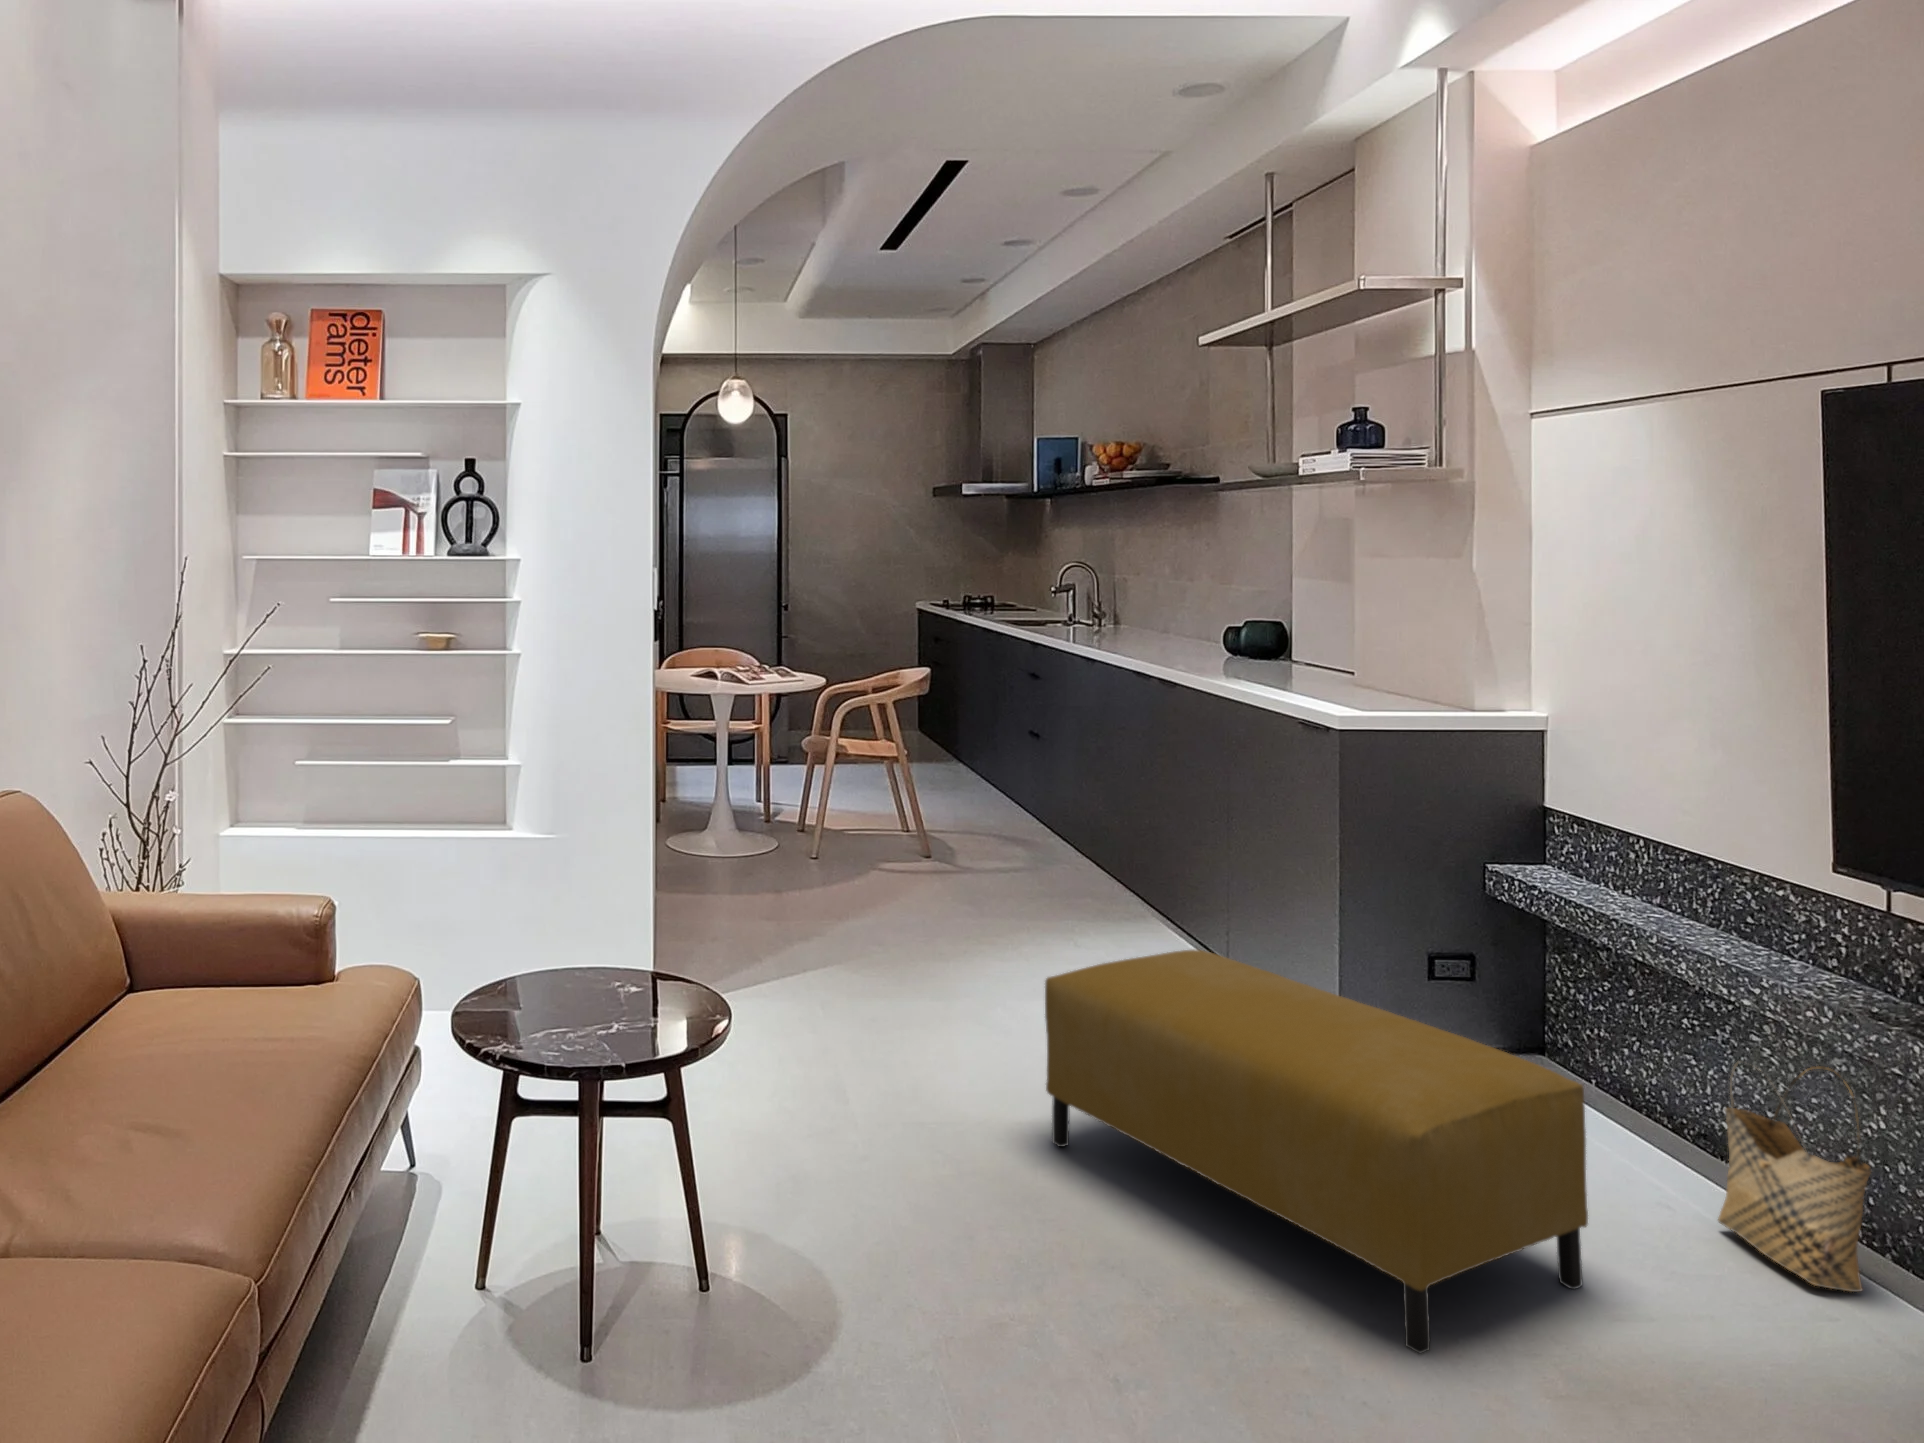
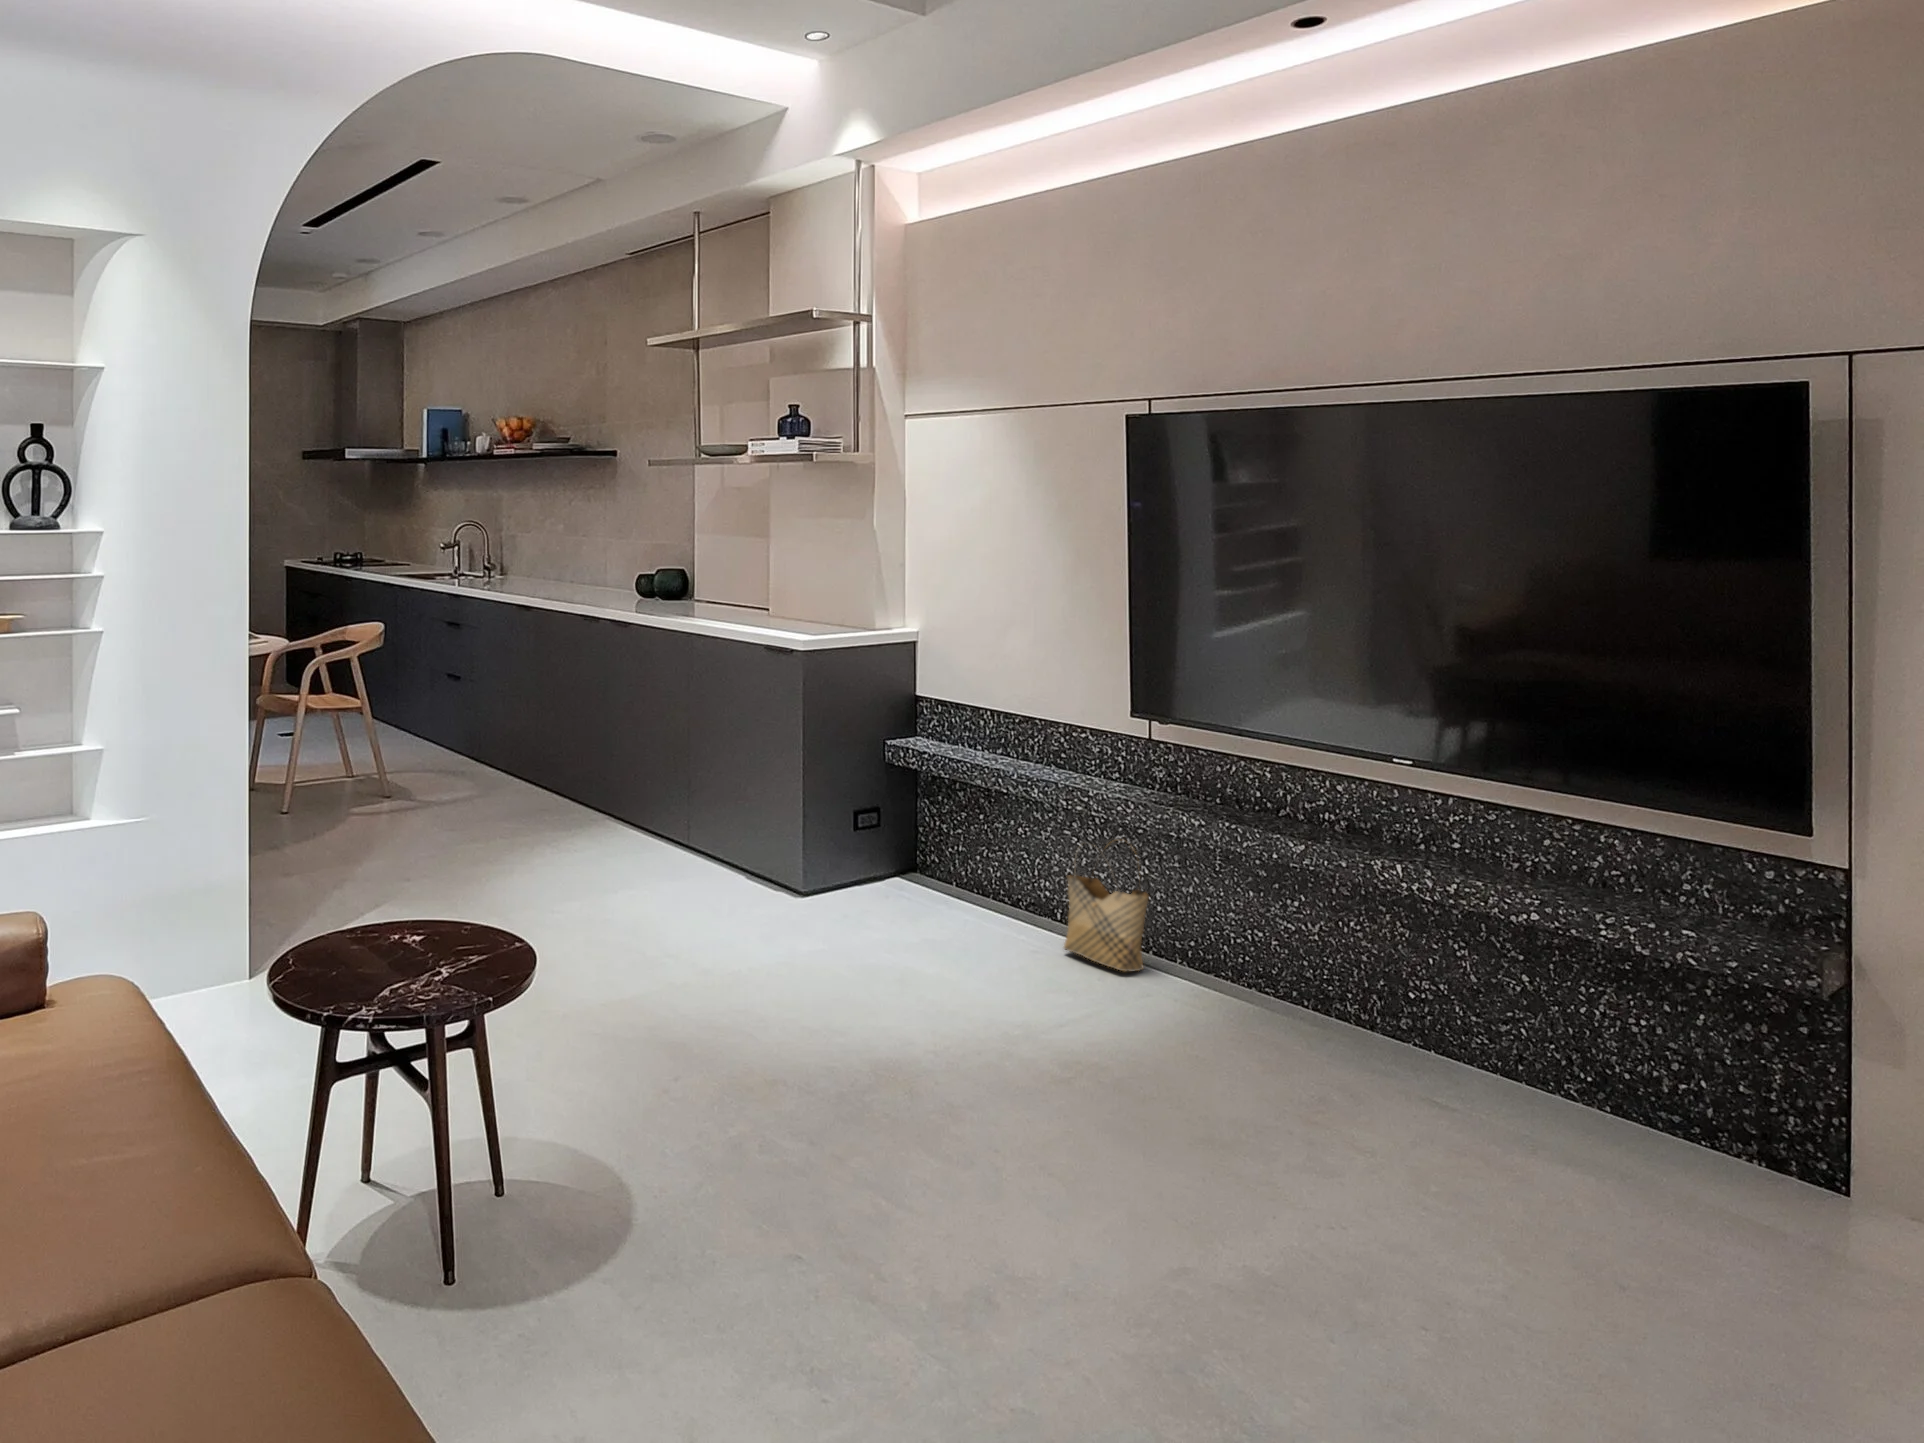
ottoman: present [1045,950,1588,1353] -> none [658,828,1024,1062]

